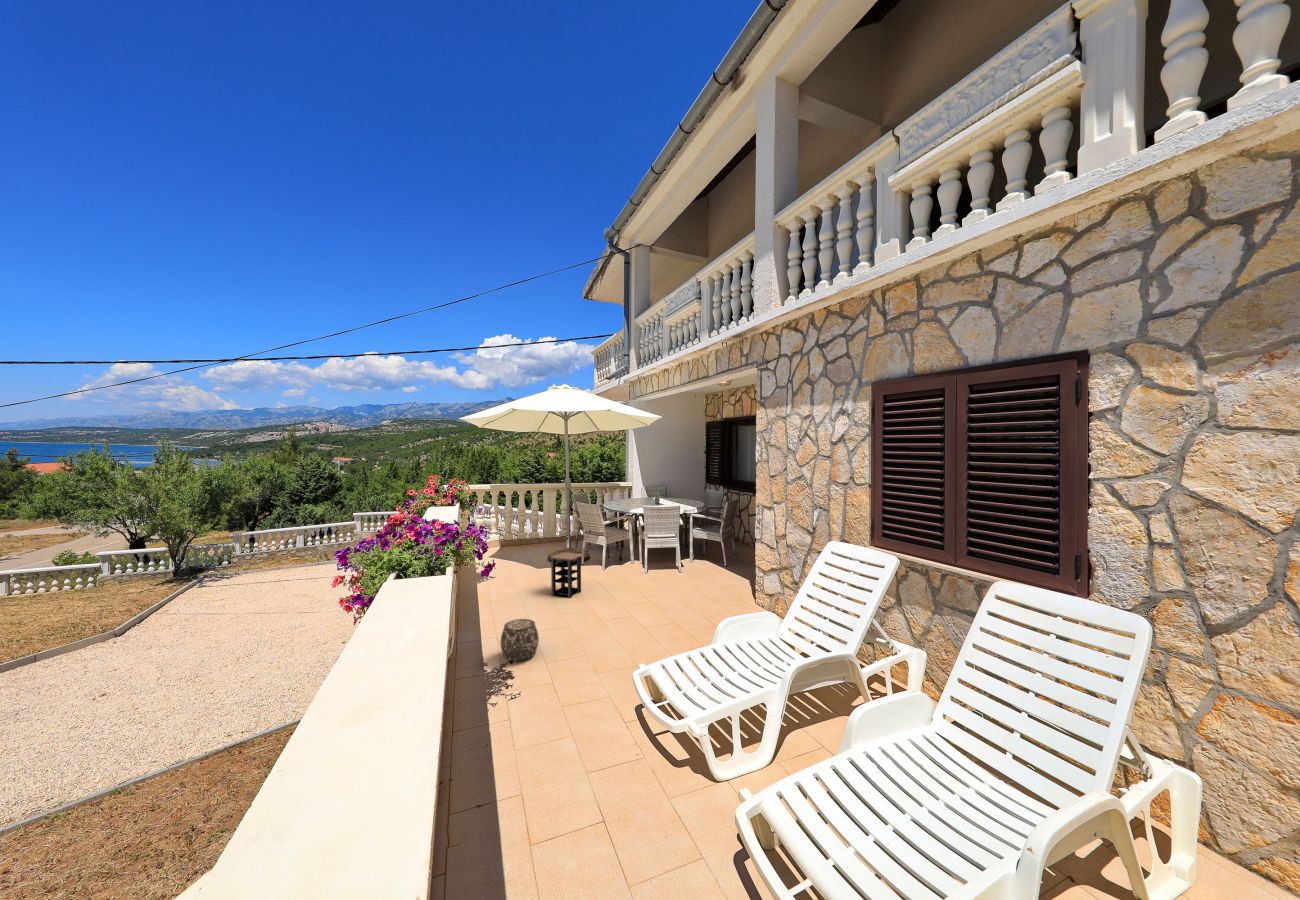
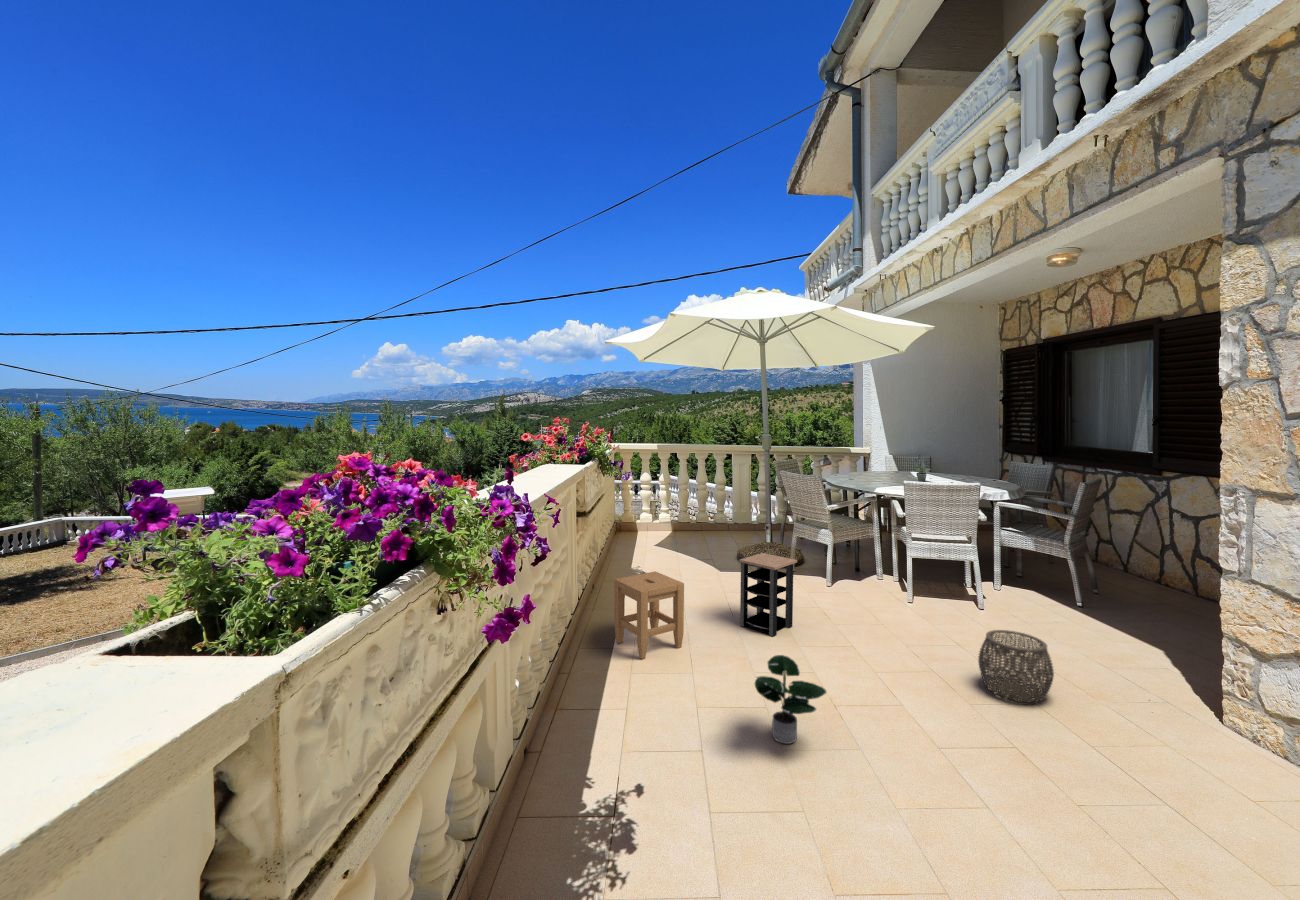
stool: none [476,568,519,618] -> present [614,571,684,659]
potted plant: none [559,597,592,637] -> present [755,655,826,744]
woven basket: present [500,619,539,661] -> present [978,630,1054,703]

